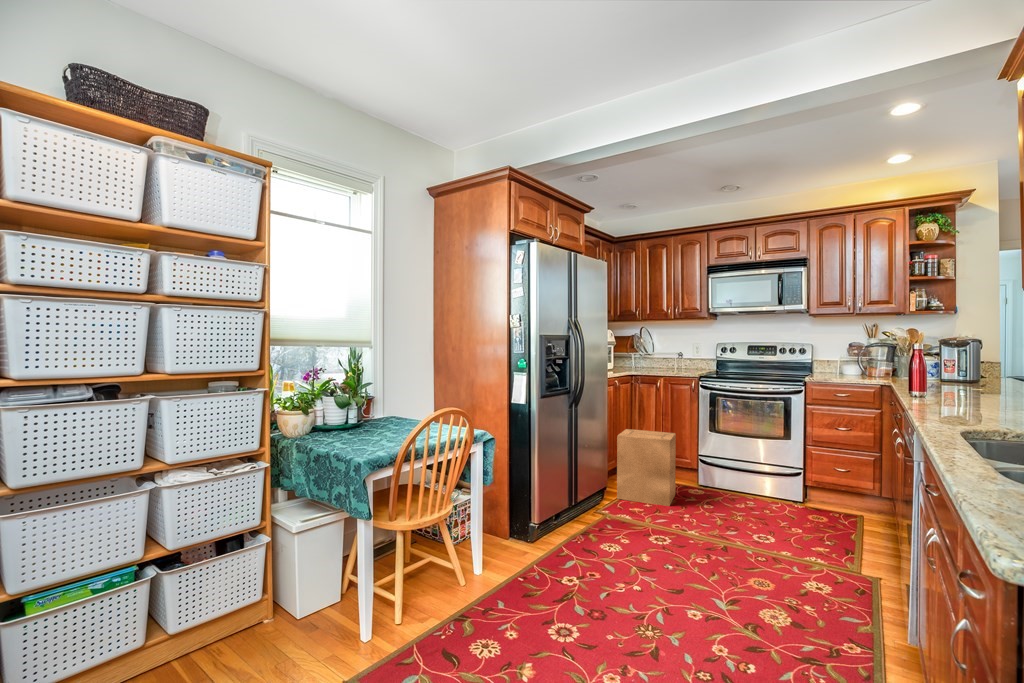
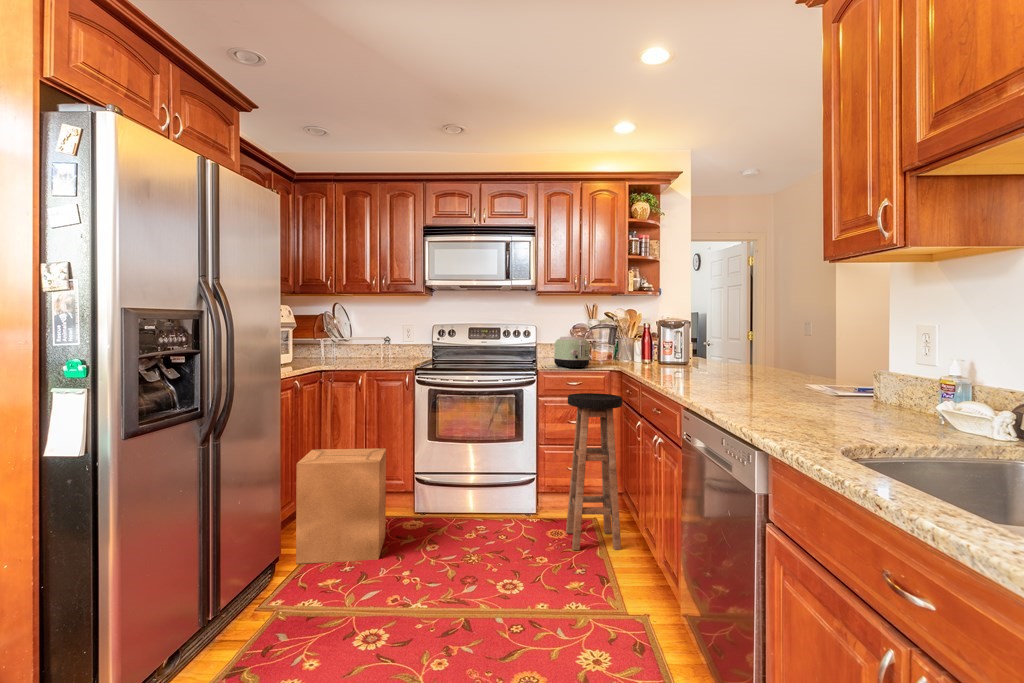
toaster: none [823,355,859,382] -> present [554,337,590,368]
bar stool: none [824,404,879,537] -> present [566,393,623,550]

